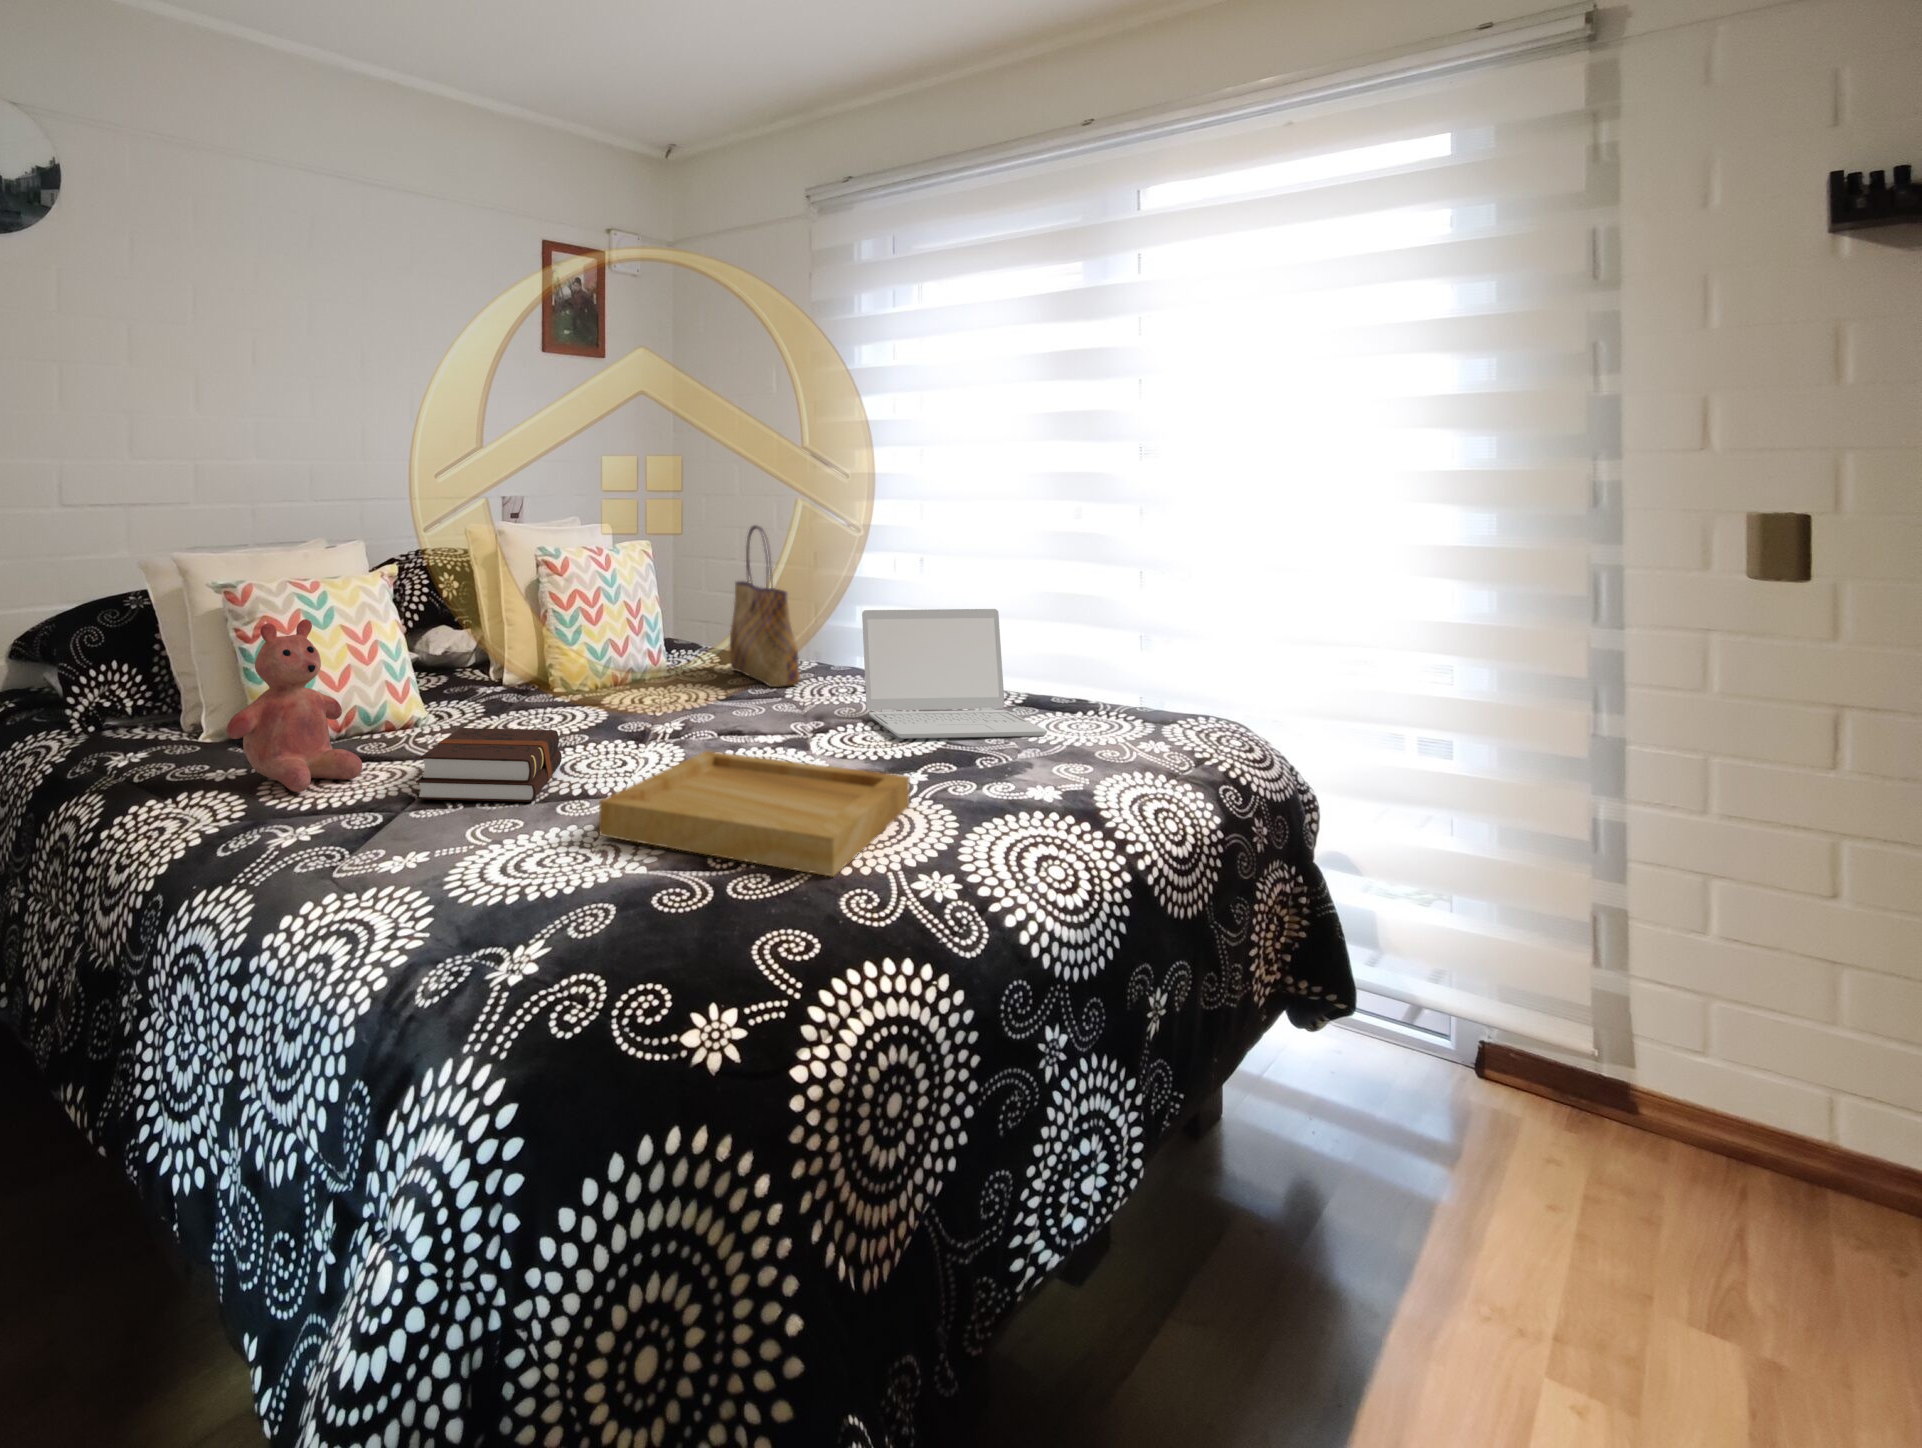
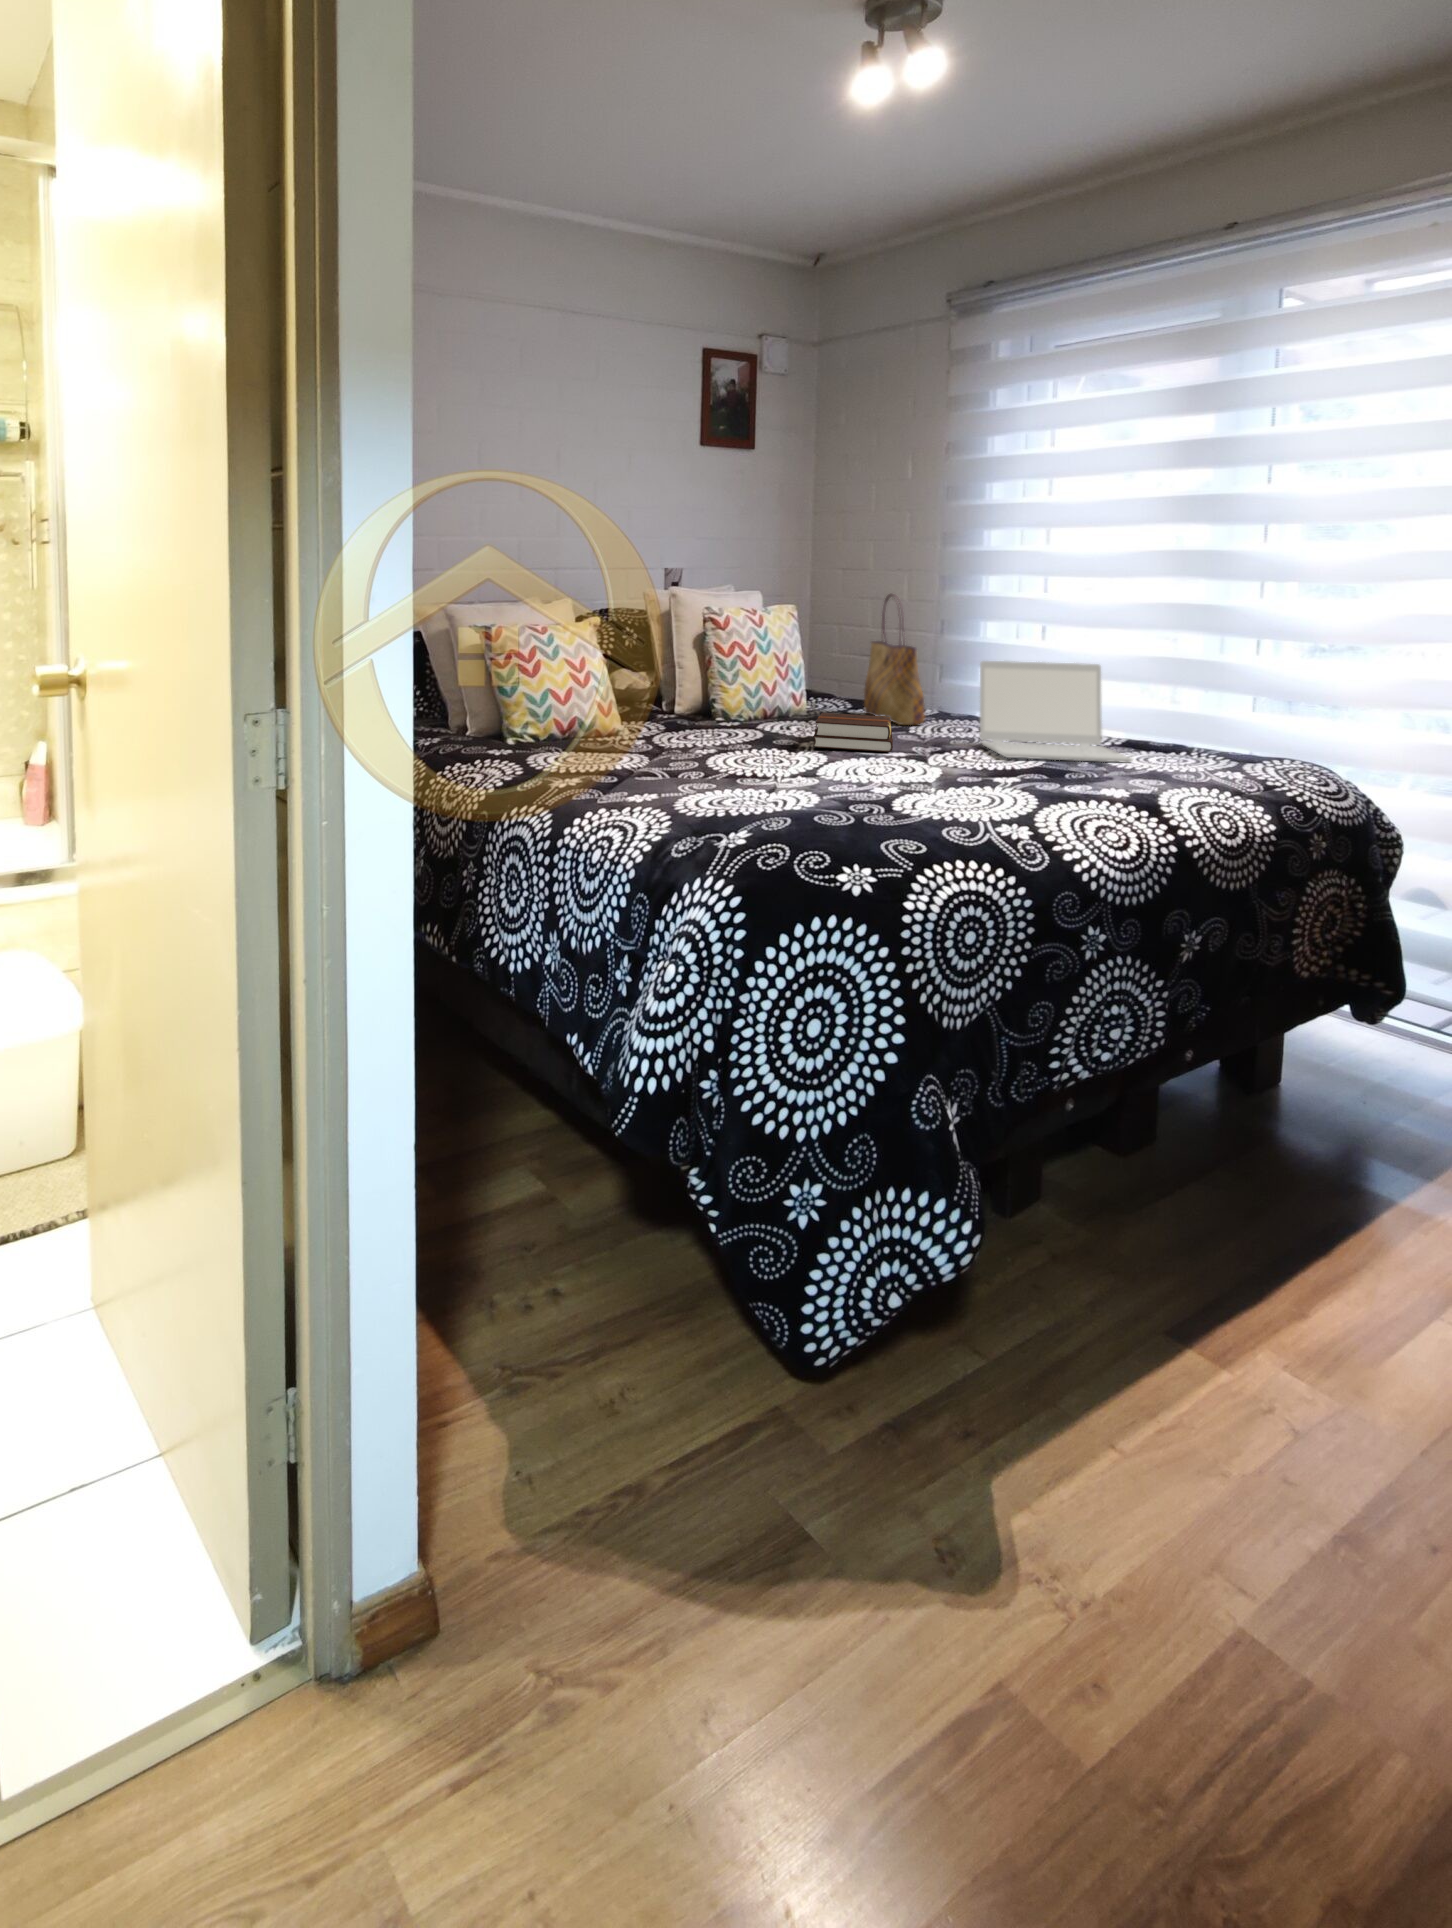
teddy bear: present [227,619,362,792] -> none [507,646,596,761]
hardback book: present [416,728,562,802] -> present [813,713,893,752]
tray: present [599,751,910,876] -> none [774,750,1005,817]

